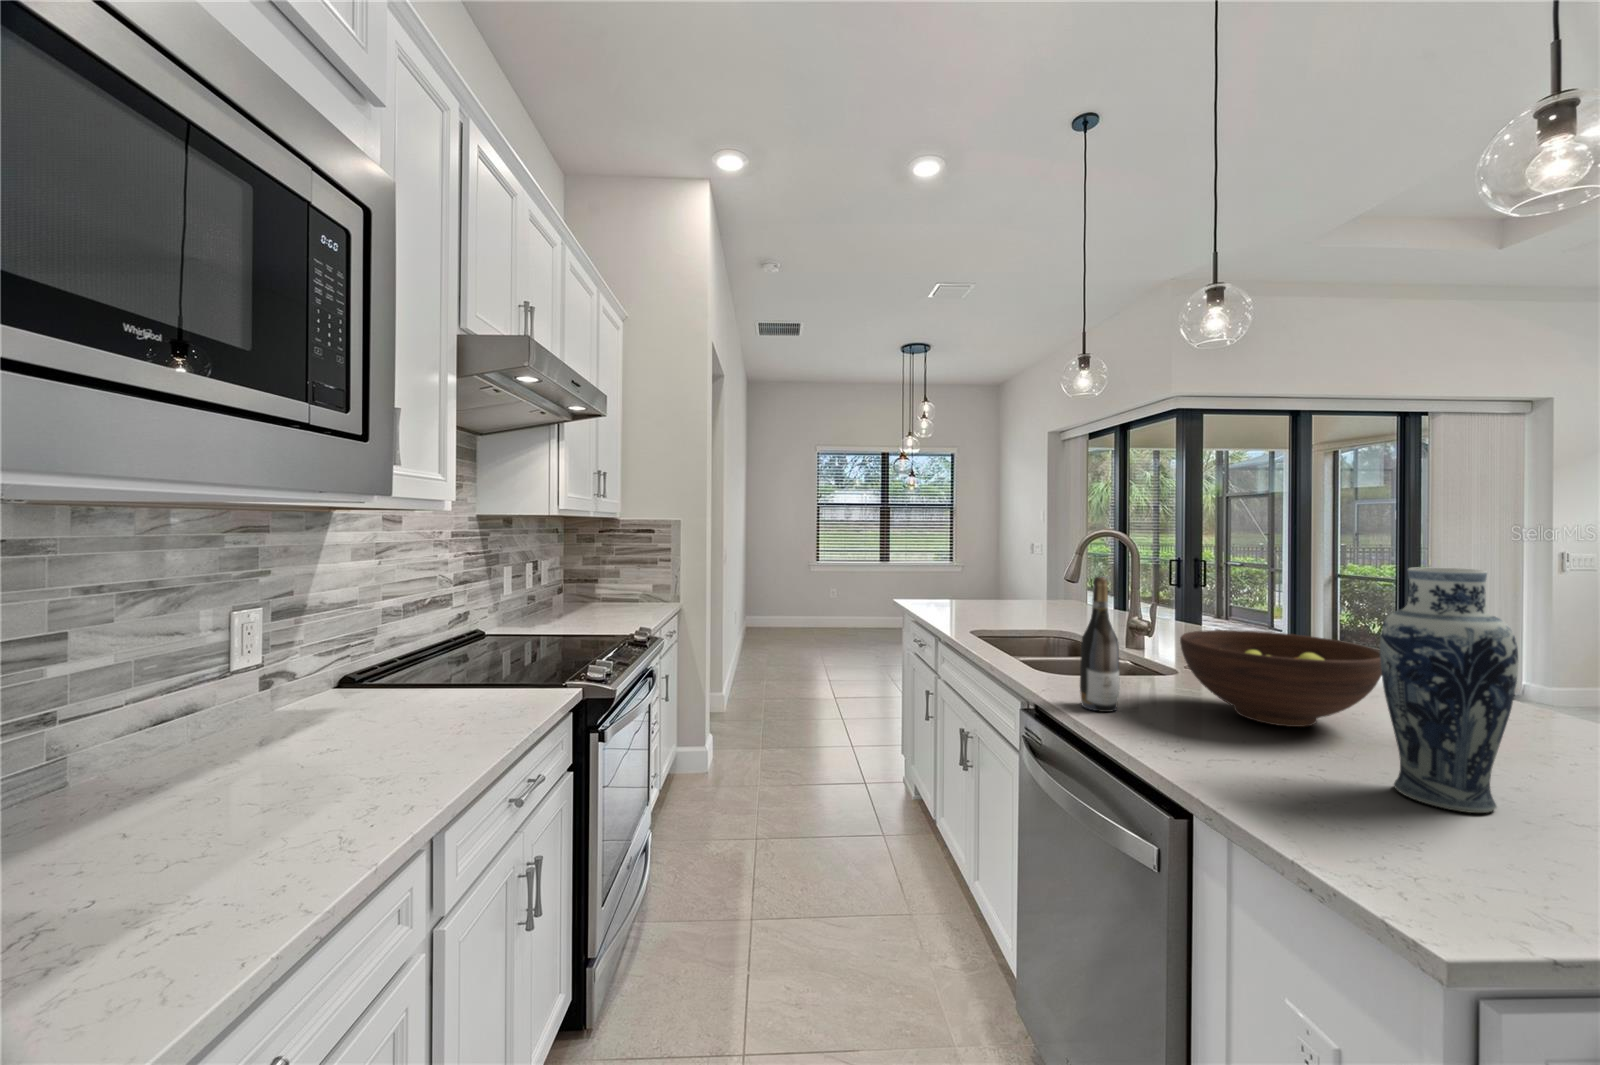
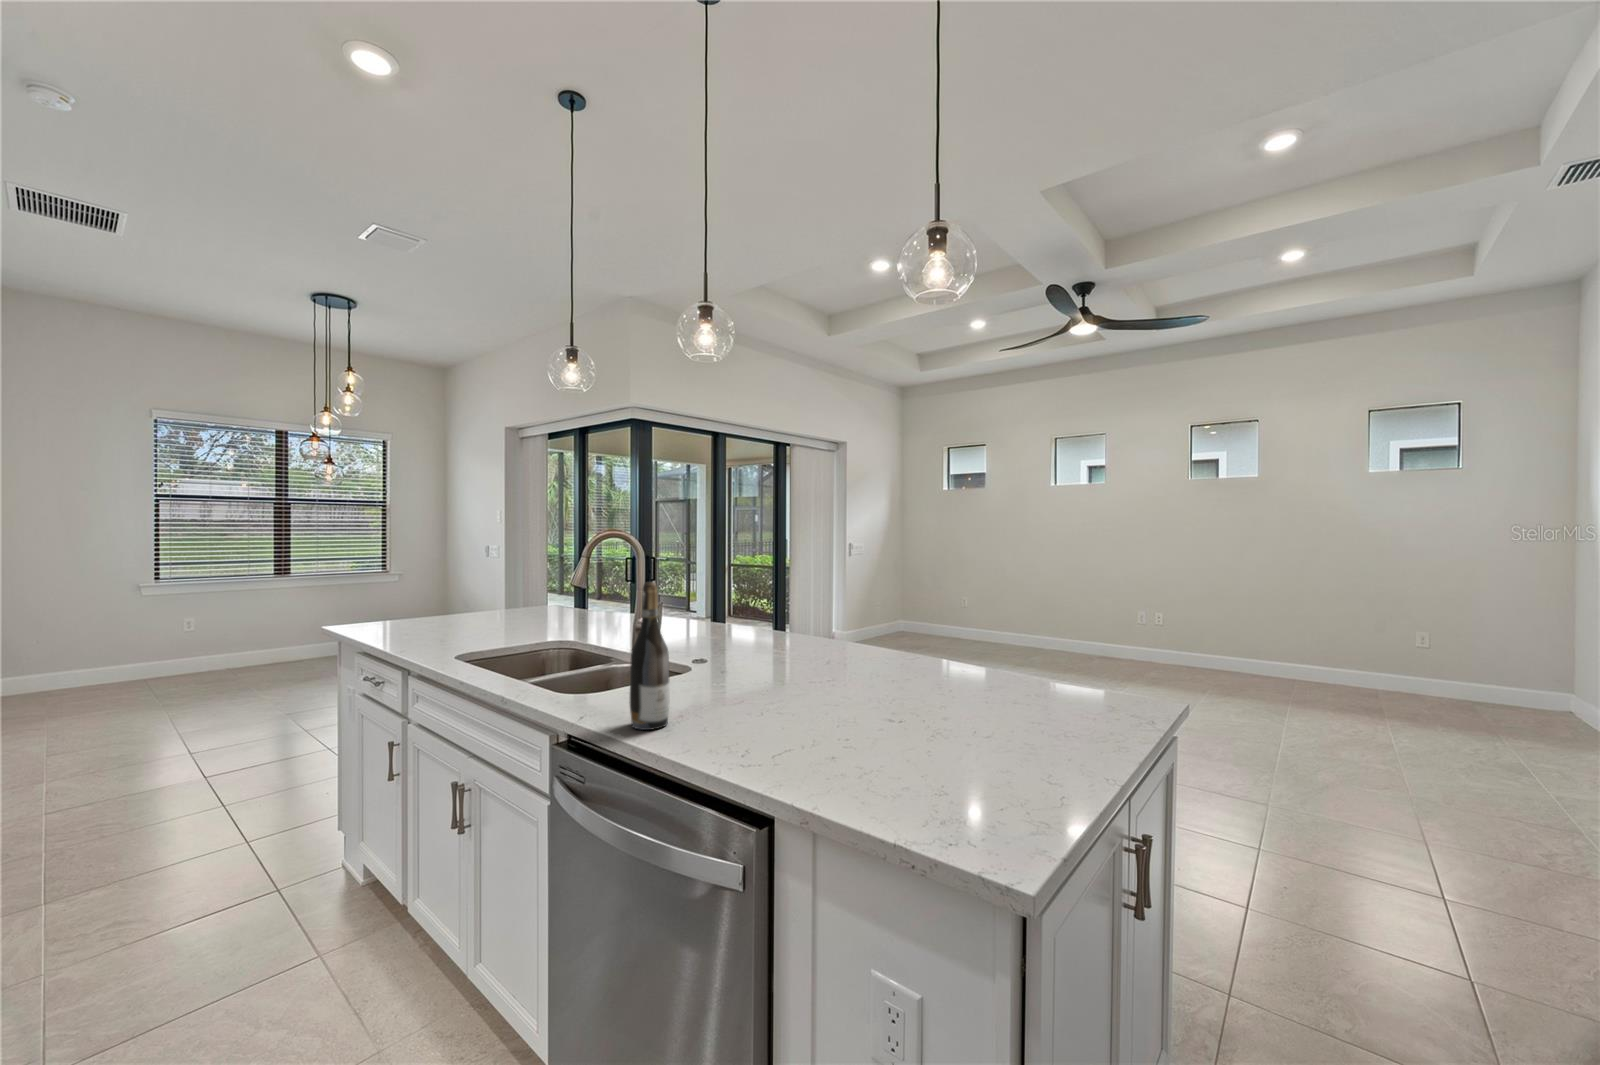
vase: present [1380,567,1518,813] -> none [889,560,967,751]
fruit bowl: present [1180,630,1382,727] -> none [717,622,865,707]

